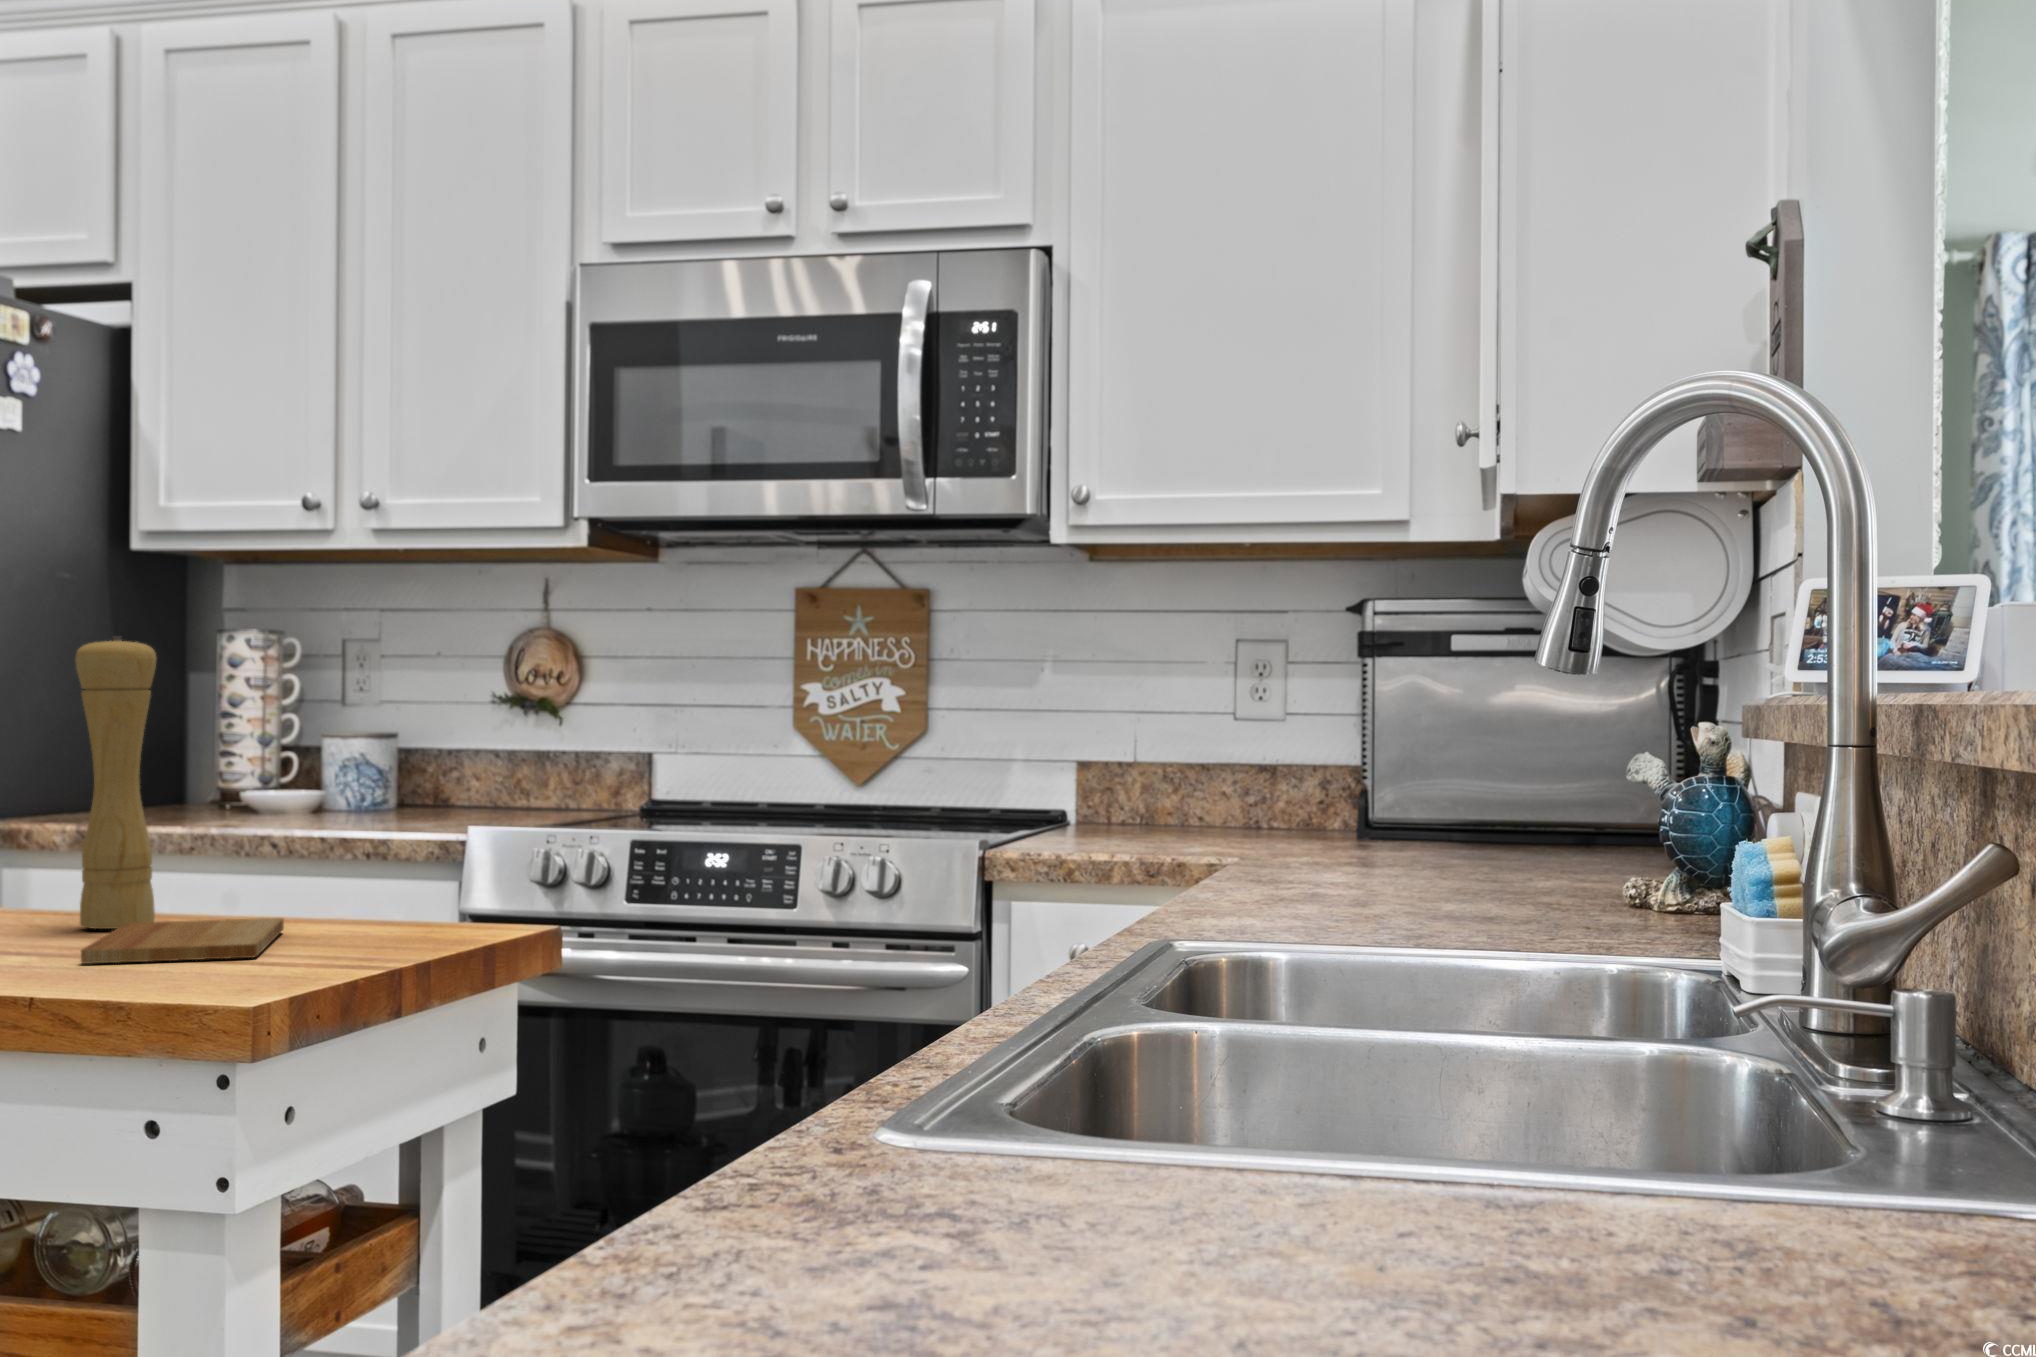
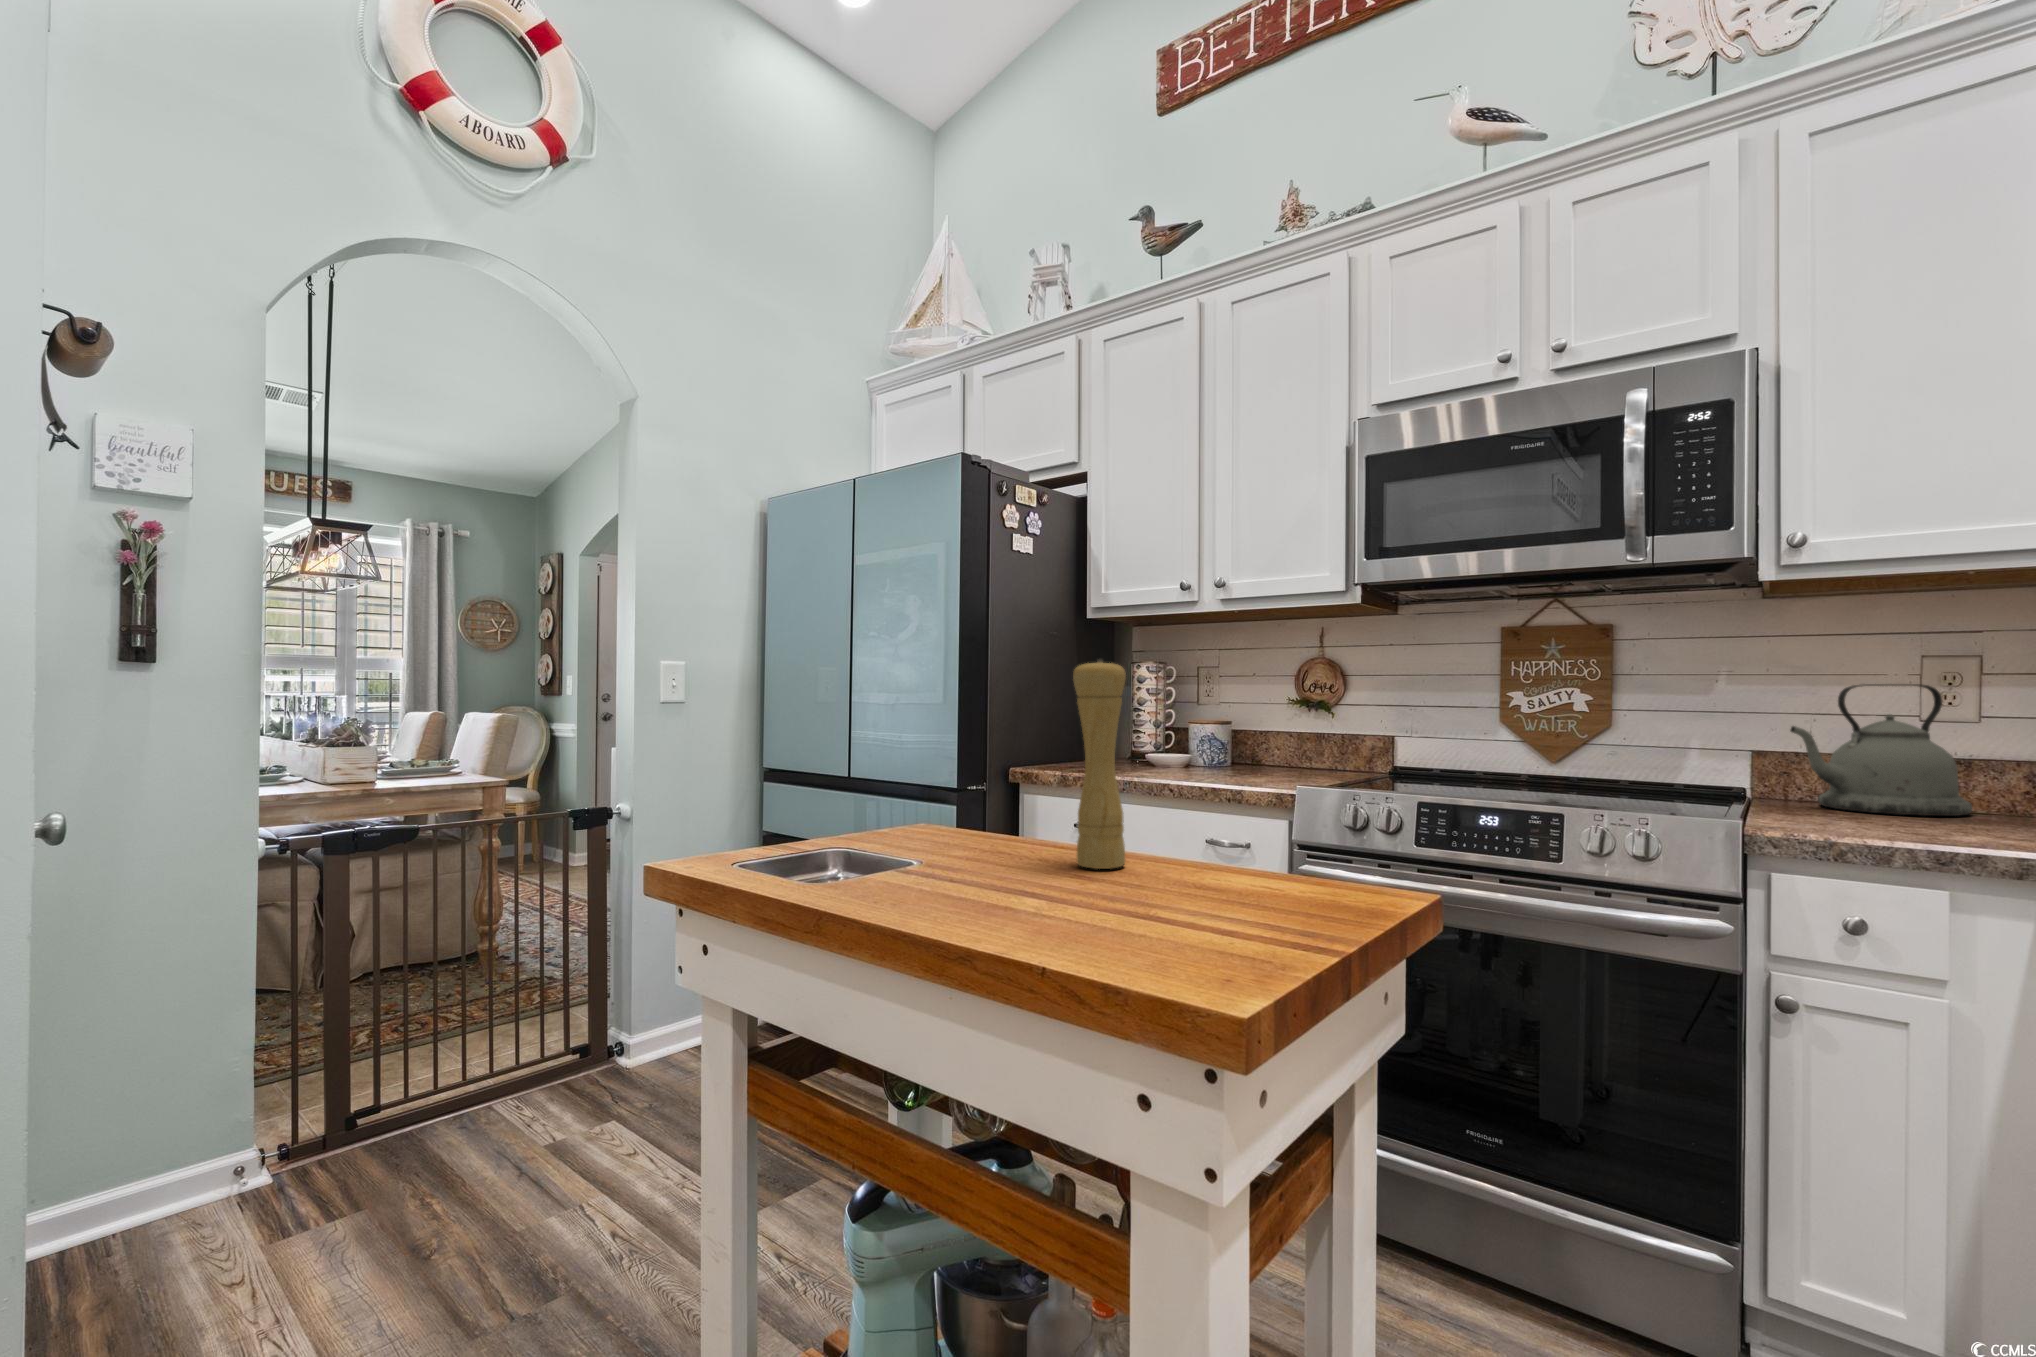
kettle: none [1091,674,1262,832] -> present [1790,684,1972,816]
cutting board: present [81,918,284,964] -> none [1085,869,1223,923]

